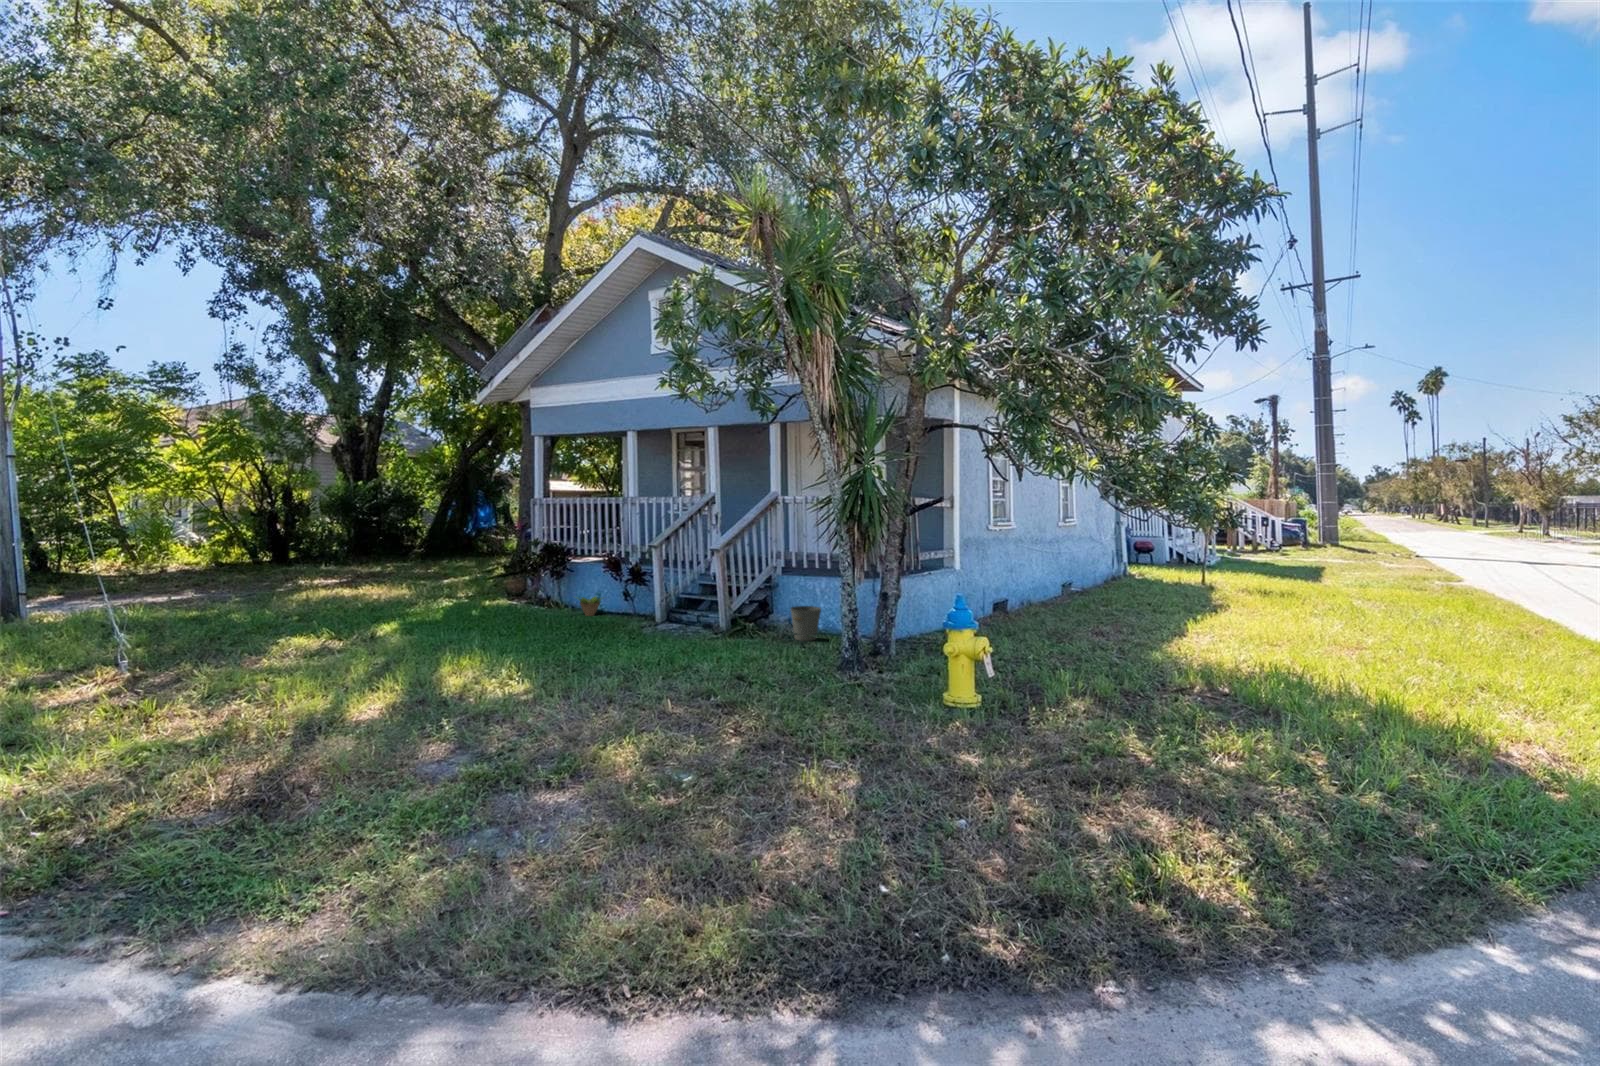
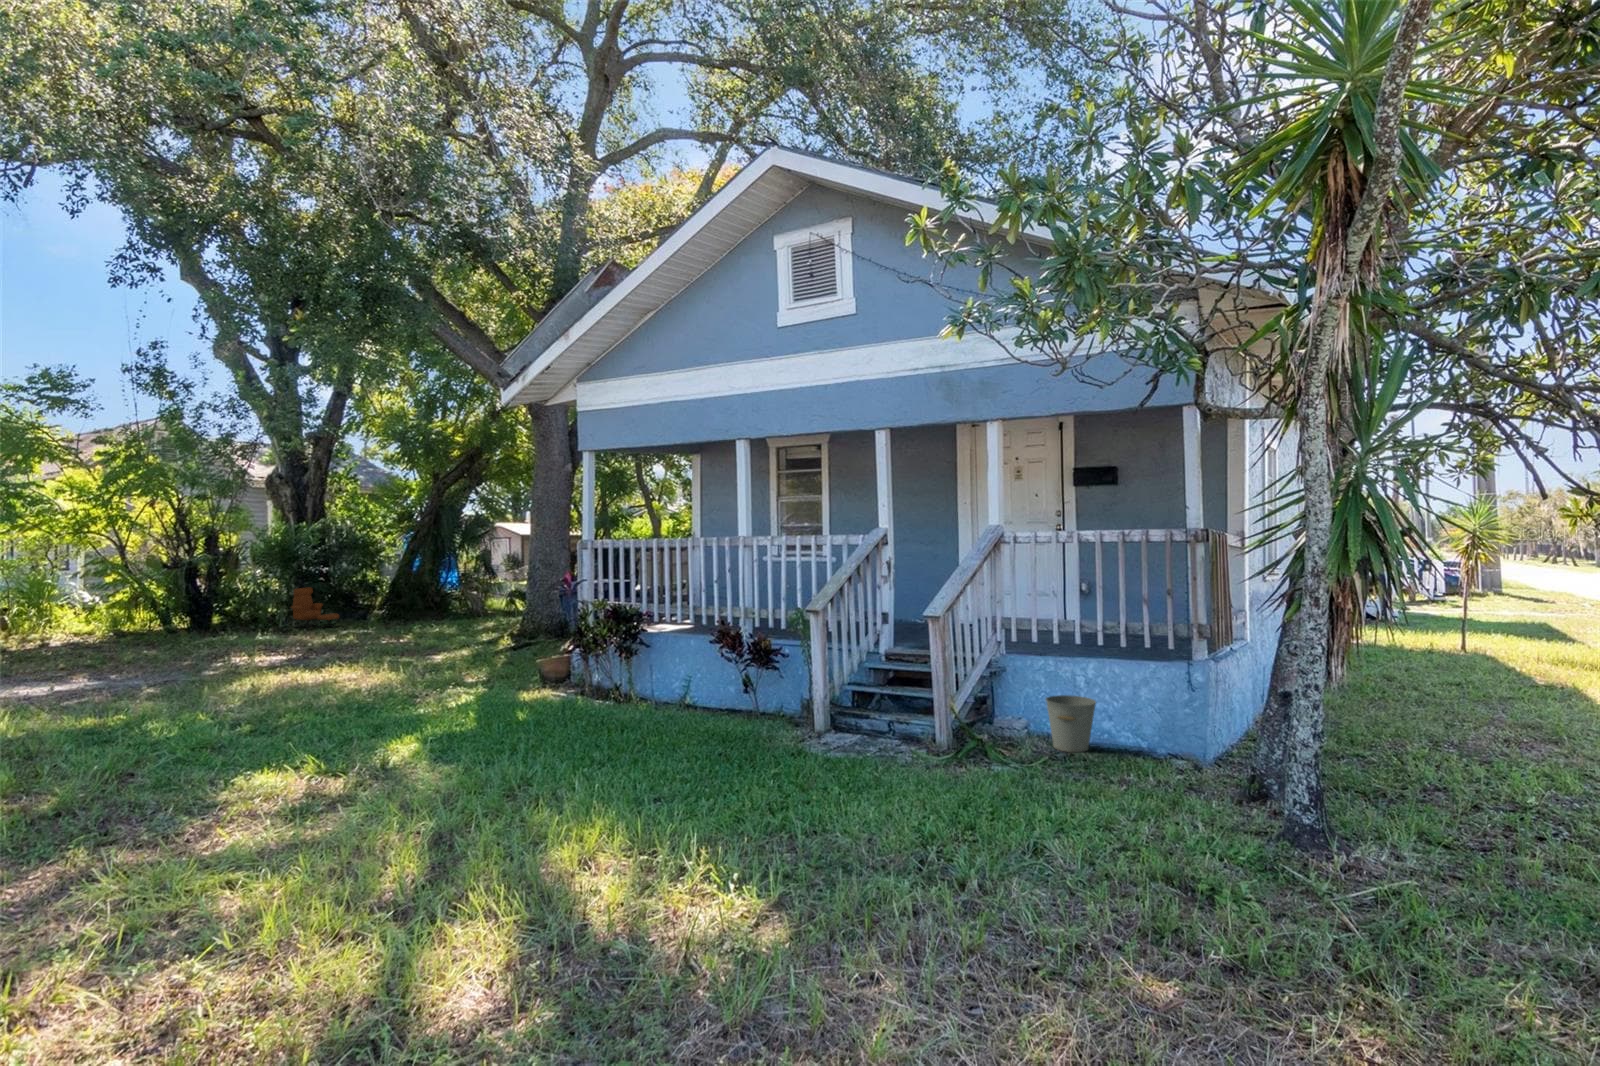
lounge chair: none [345,533,383,564] -> present [291,588,339,628]
decorative plant: present [578,597,600,616] -> none [658,679,709,708]

